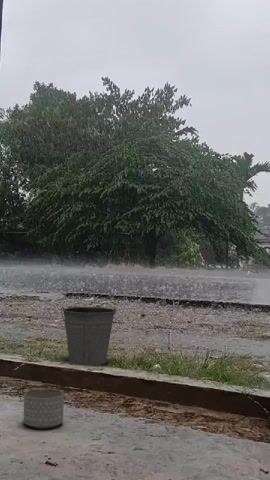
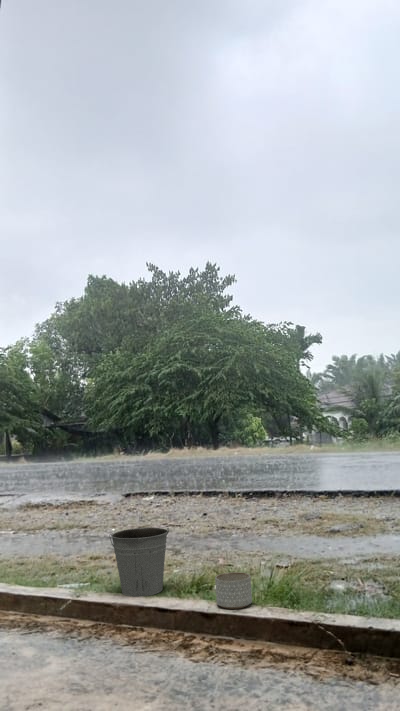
planter: present [23,389,64,429] -> present [215,572,252,609]

